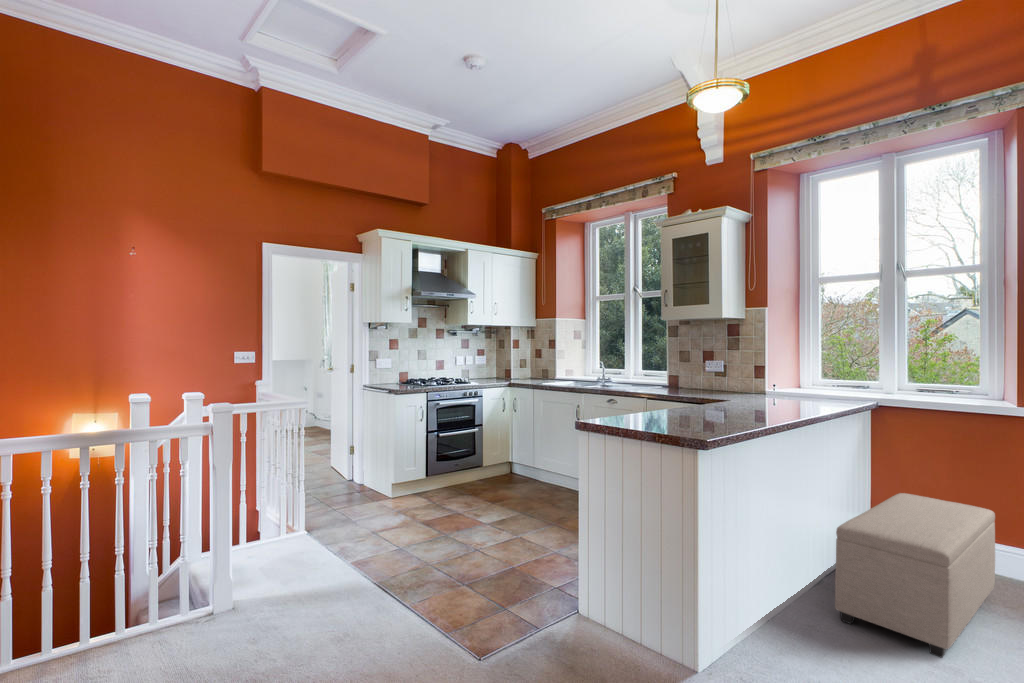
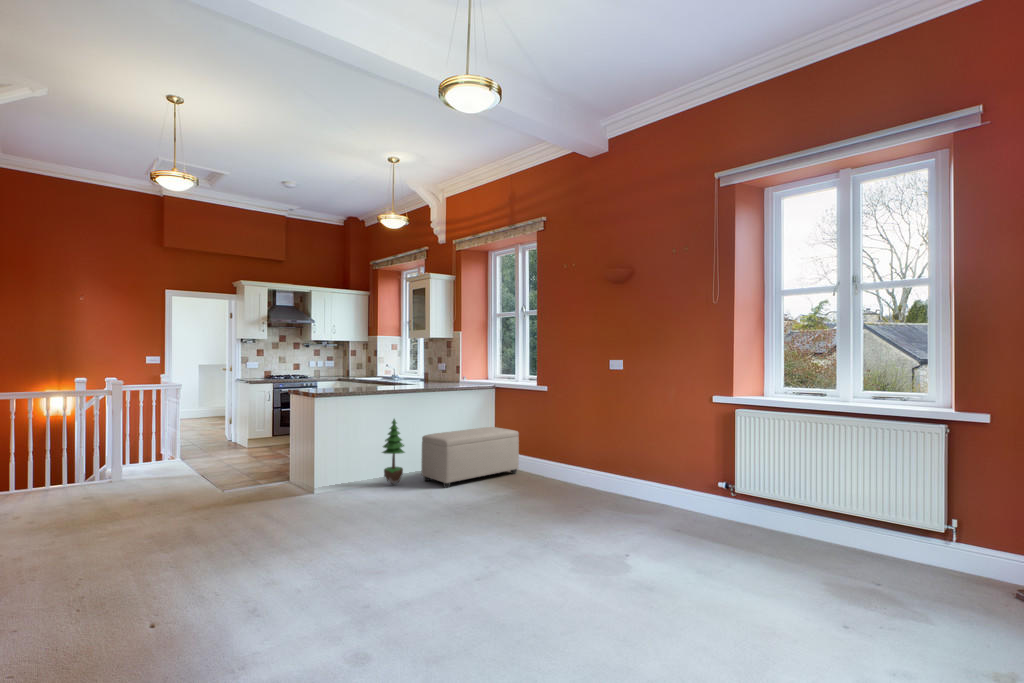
potted tree: none [775,494,835,641] -> present [382,419,405,484]

